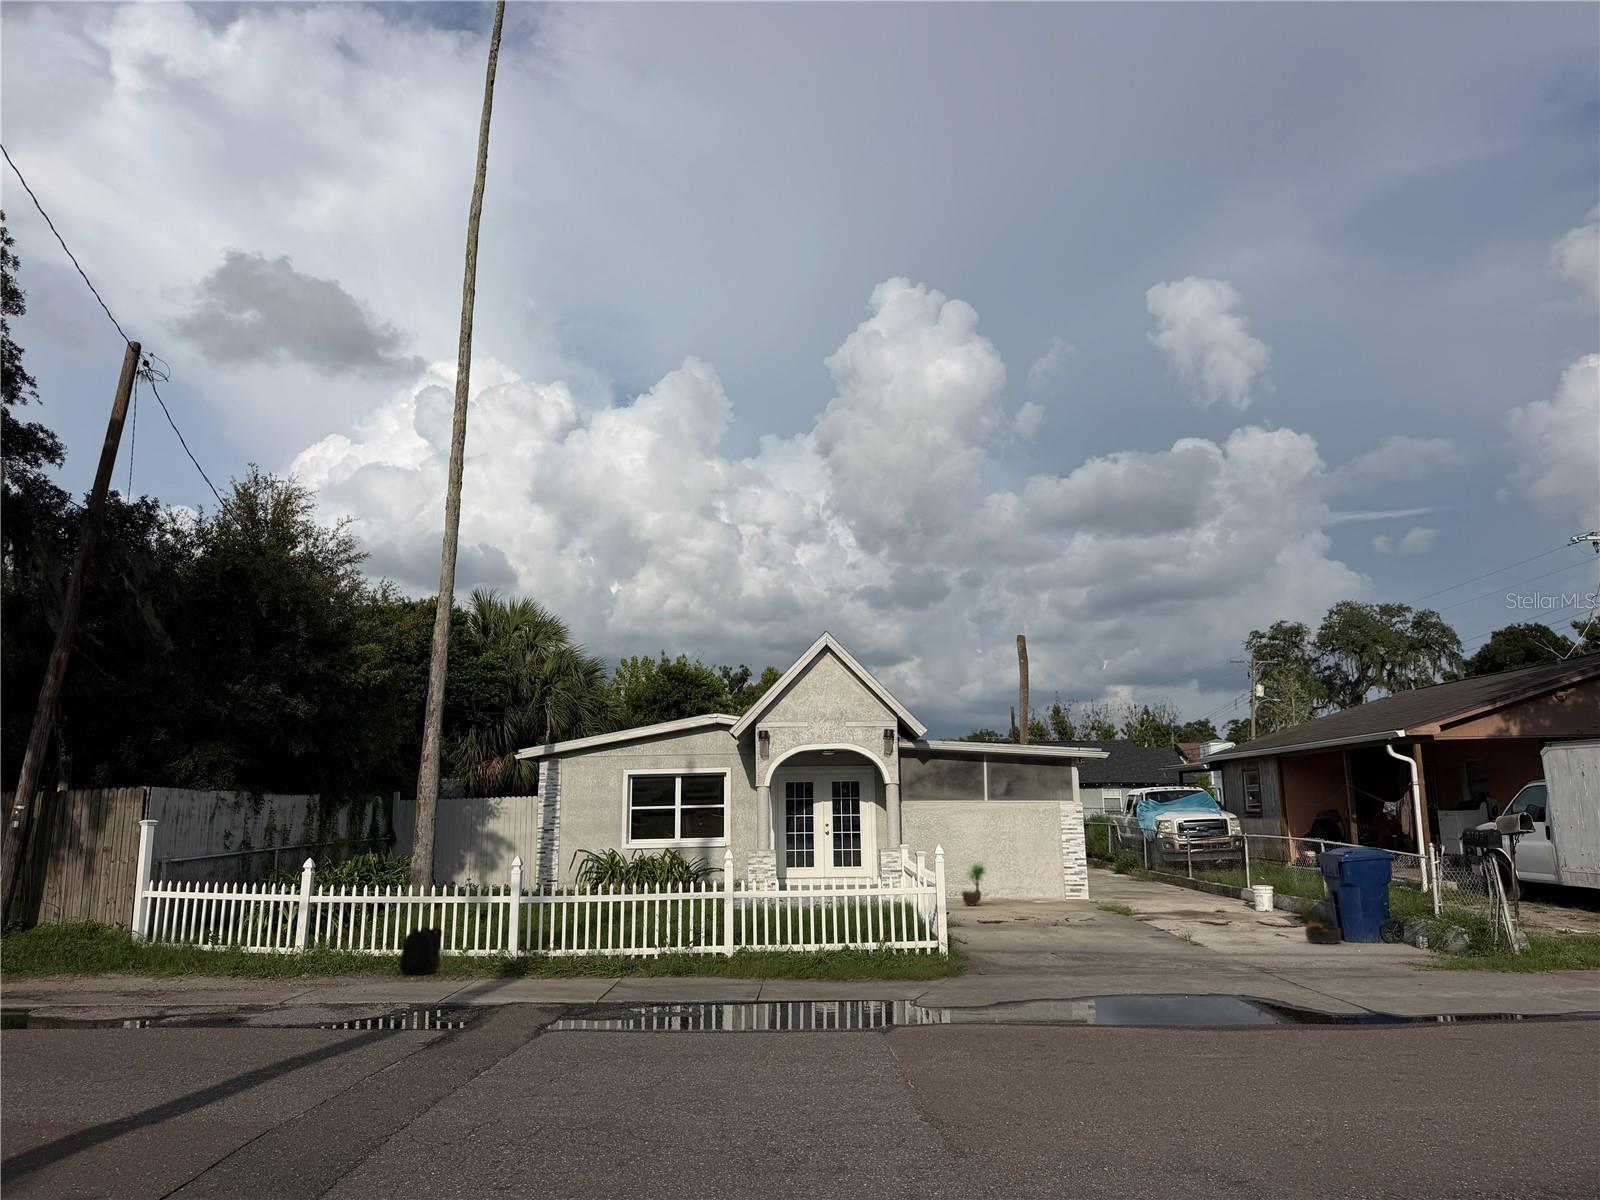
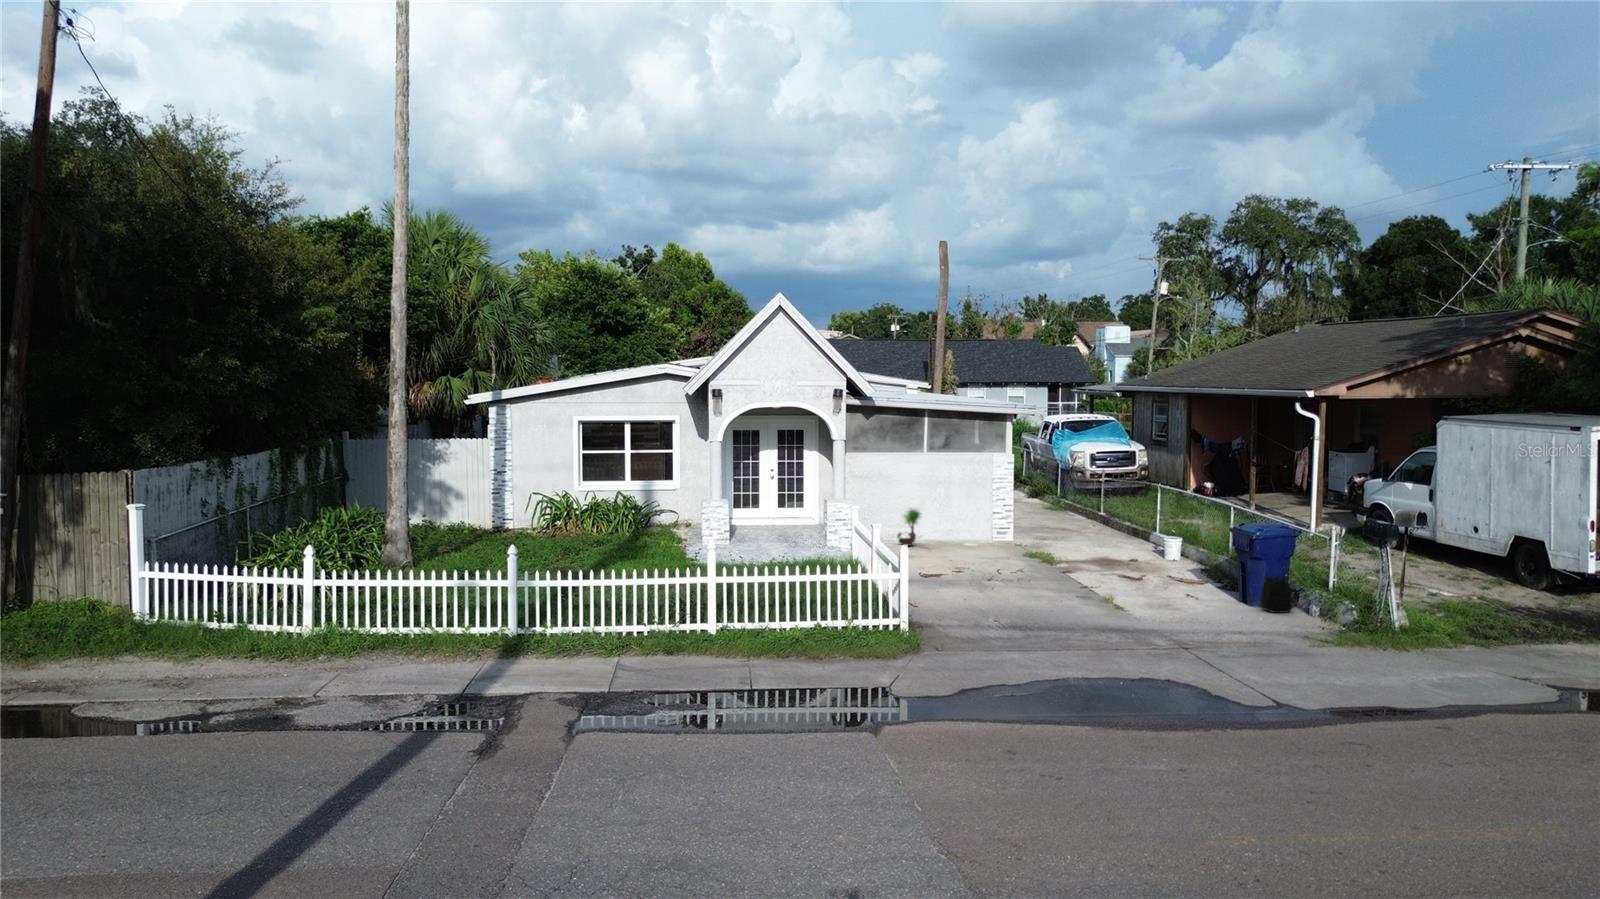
basket: present [1305,921,1341,944] -> none [1213,586,1244,608]
backpack: present [400,927,442,975] -> present [1260,576,1292,613]

